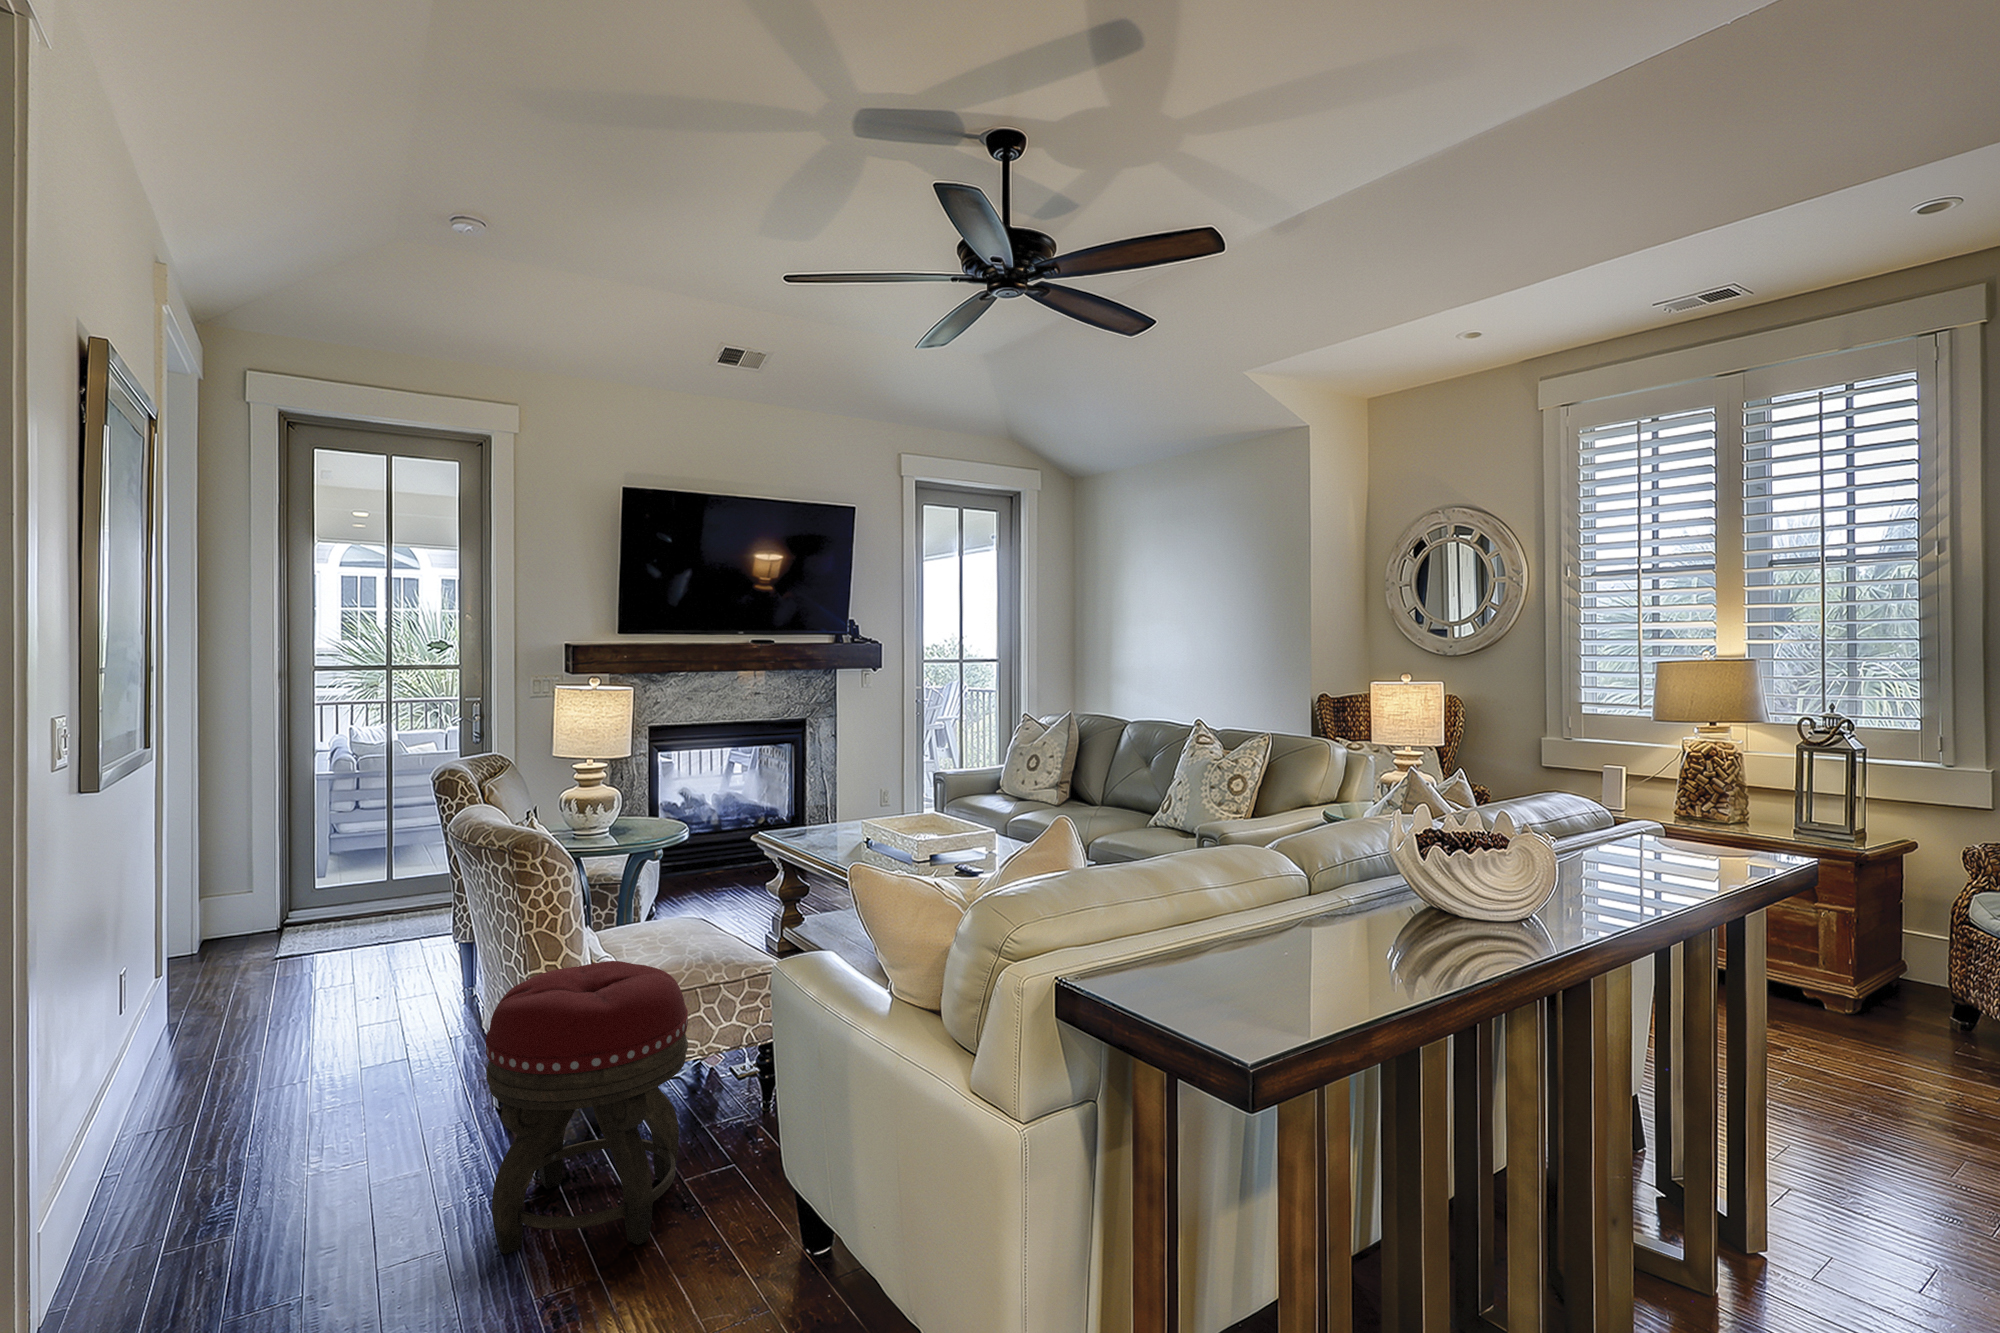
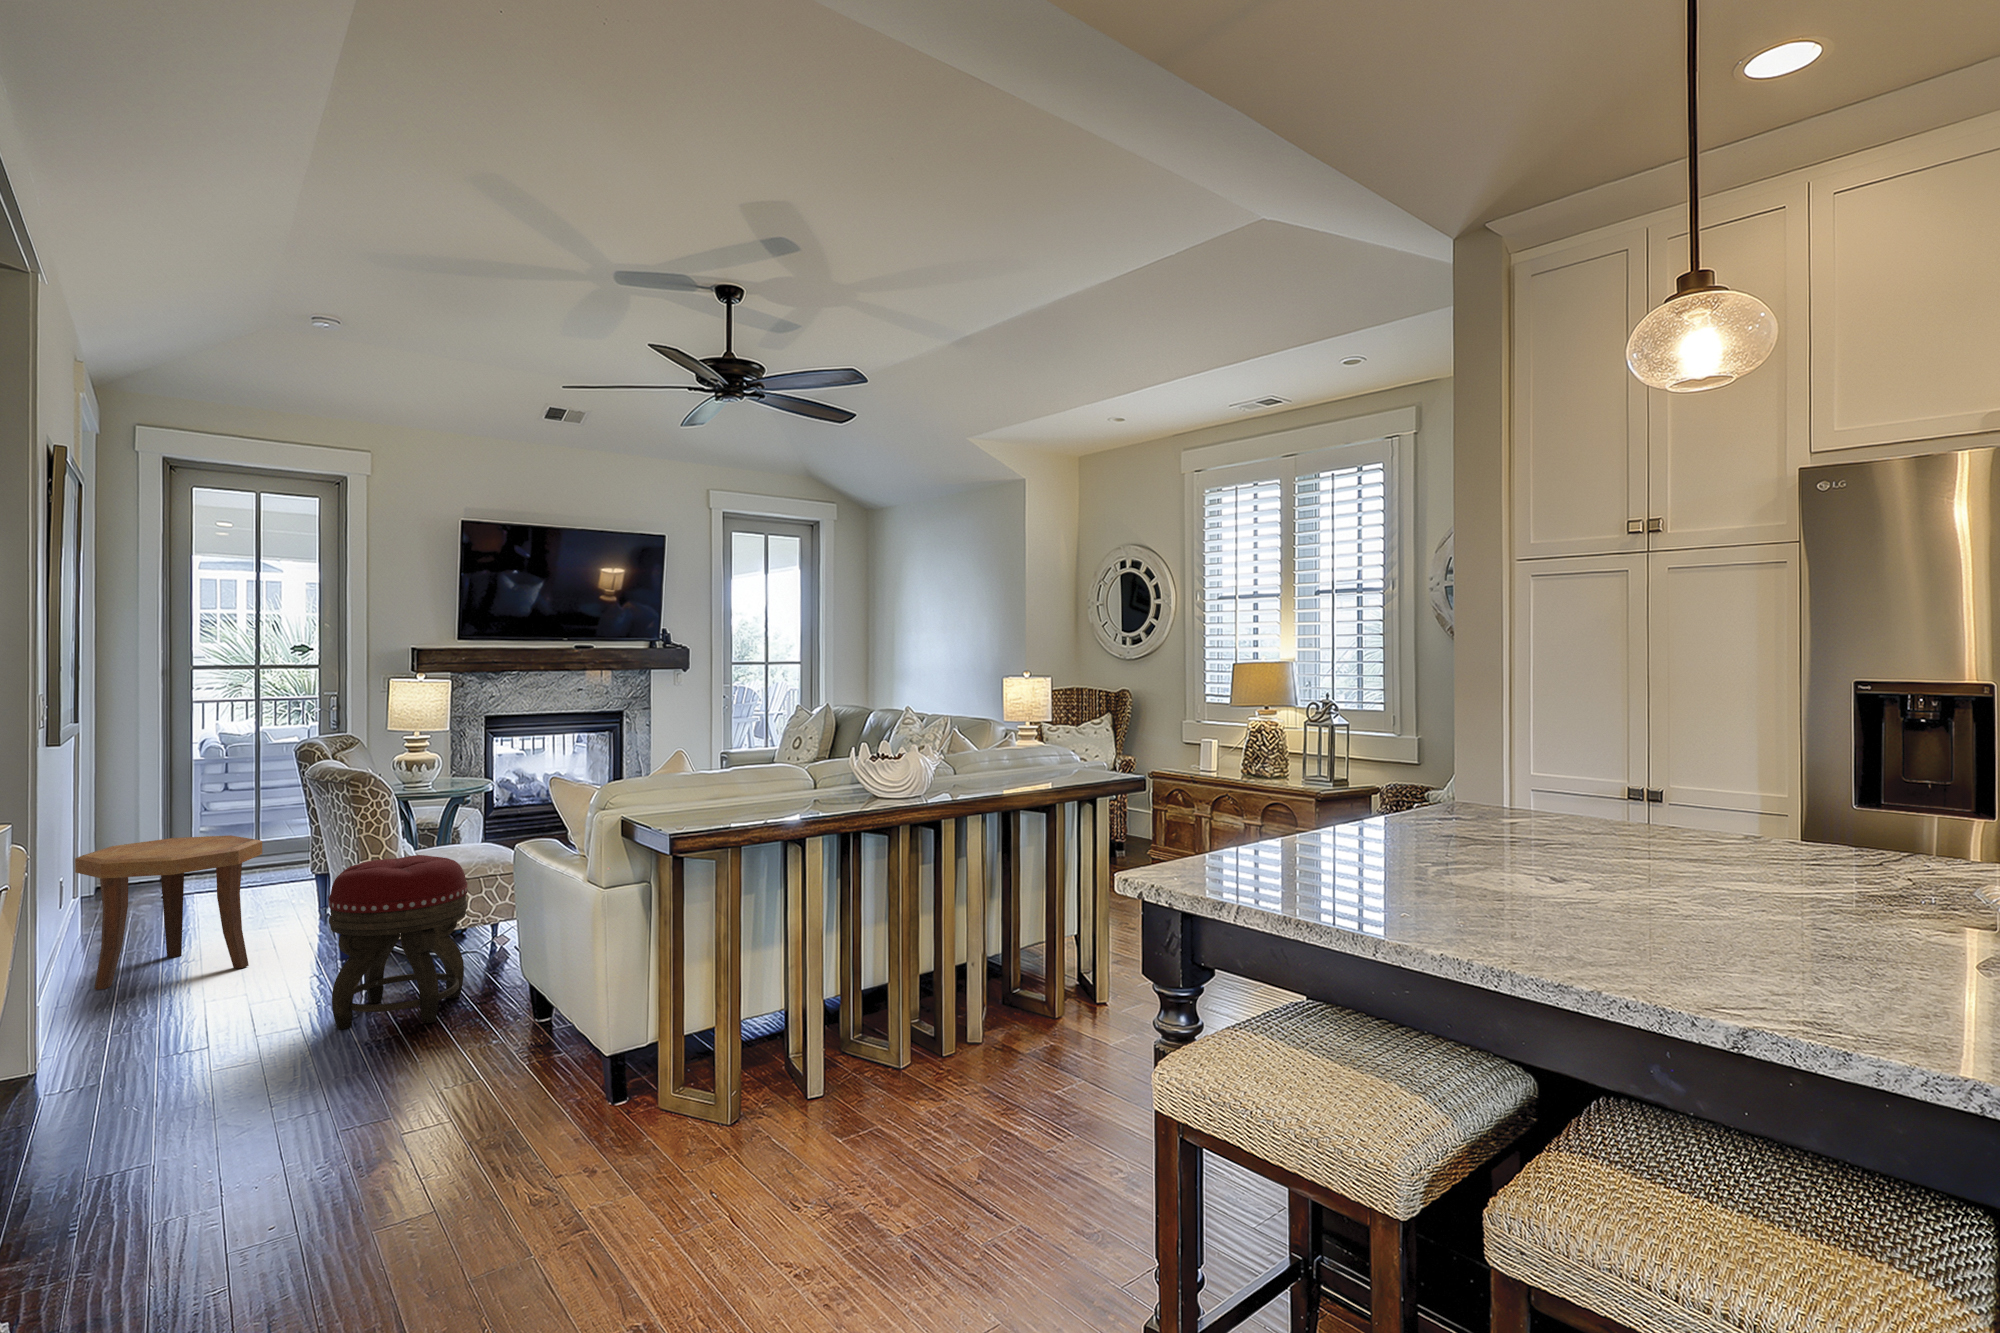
side table: none [139,903,391,1138] -> present [75,835,262,990]

